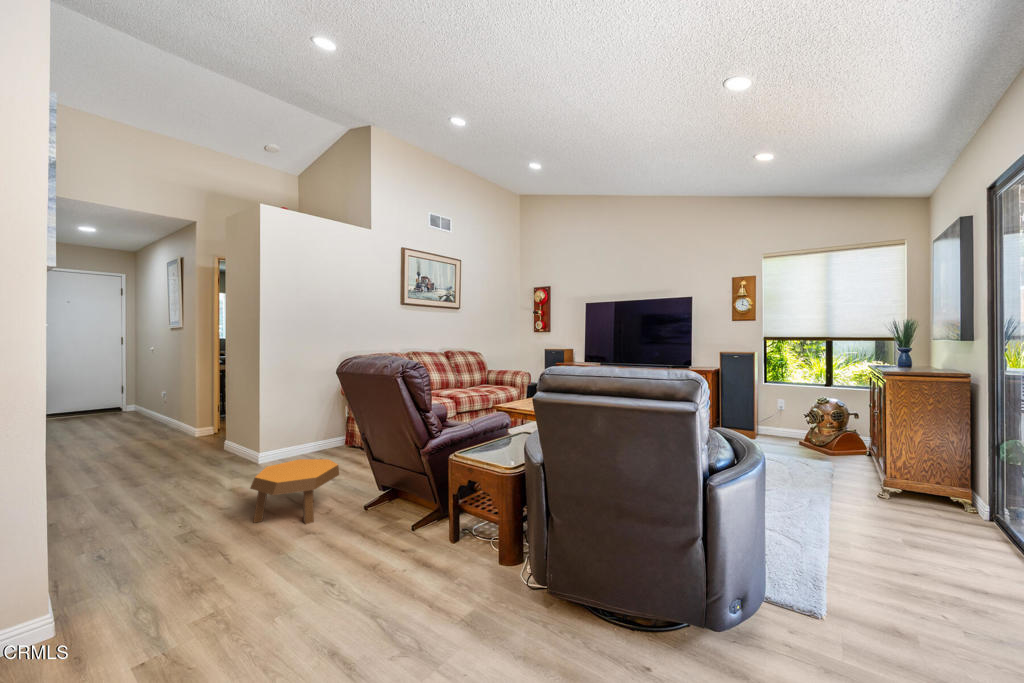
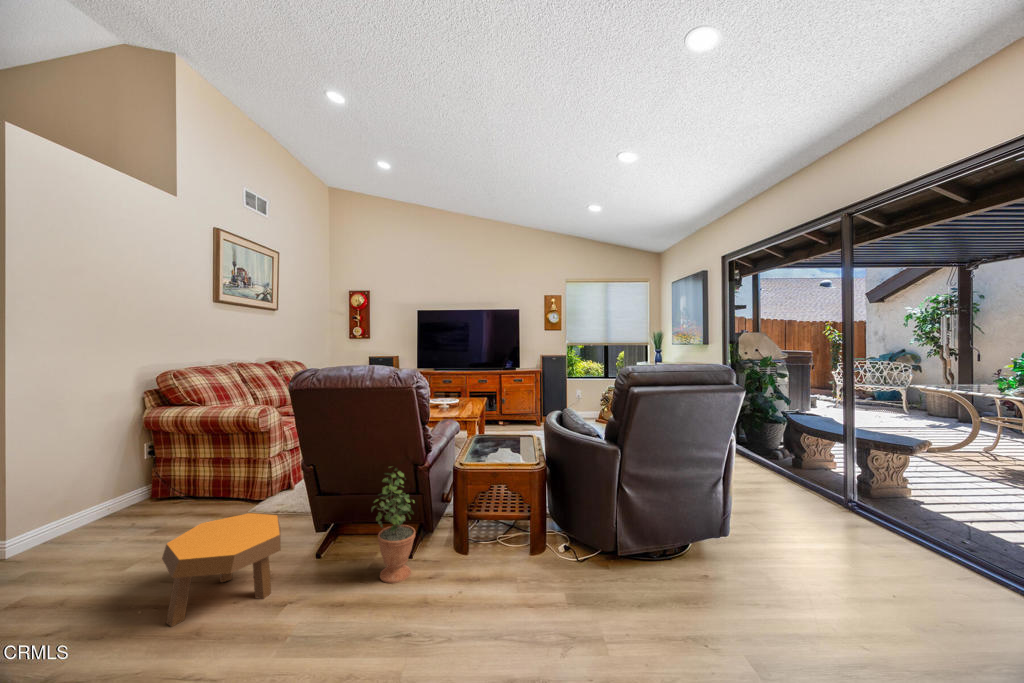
potted plant: none [365,438,409,546] -> present [371,468,415,583]

